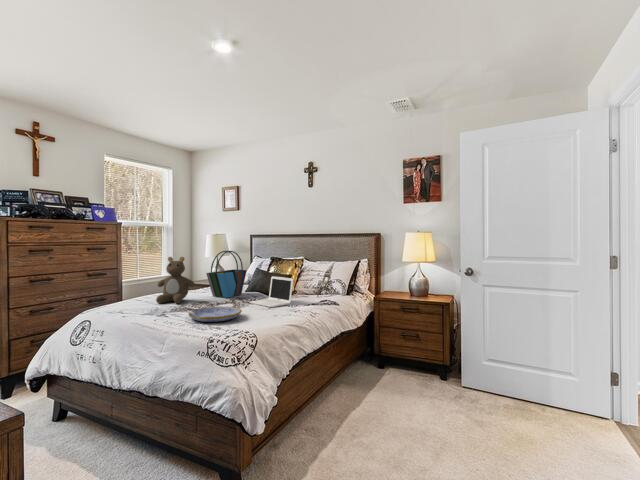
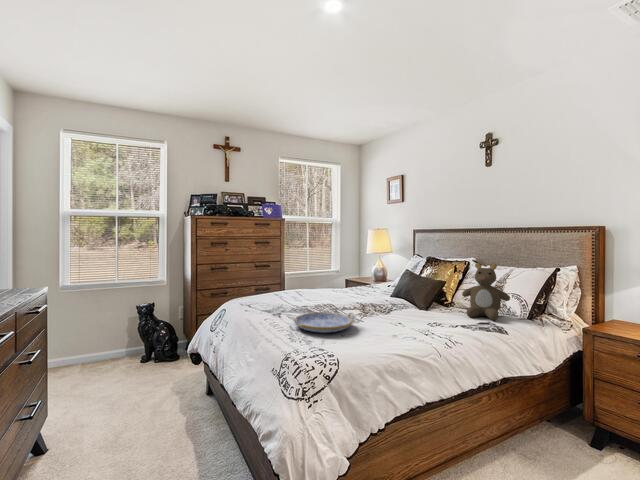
tote bag: present [206,251,247,298] -> none [343,248,392,301]
teddy bear: present [156,257,195,303] -> present [462,263,510,320]
laptop: present [250,276,293,307] -> none [383,282,436,322]

